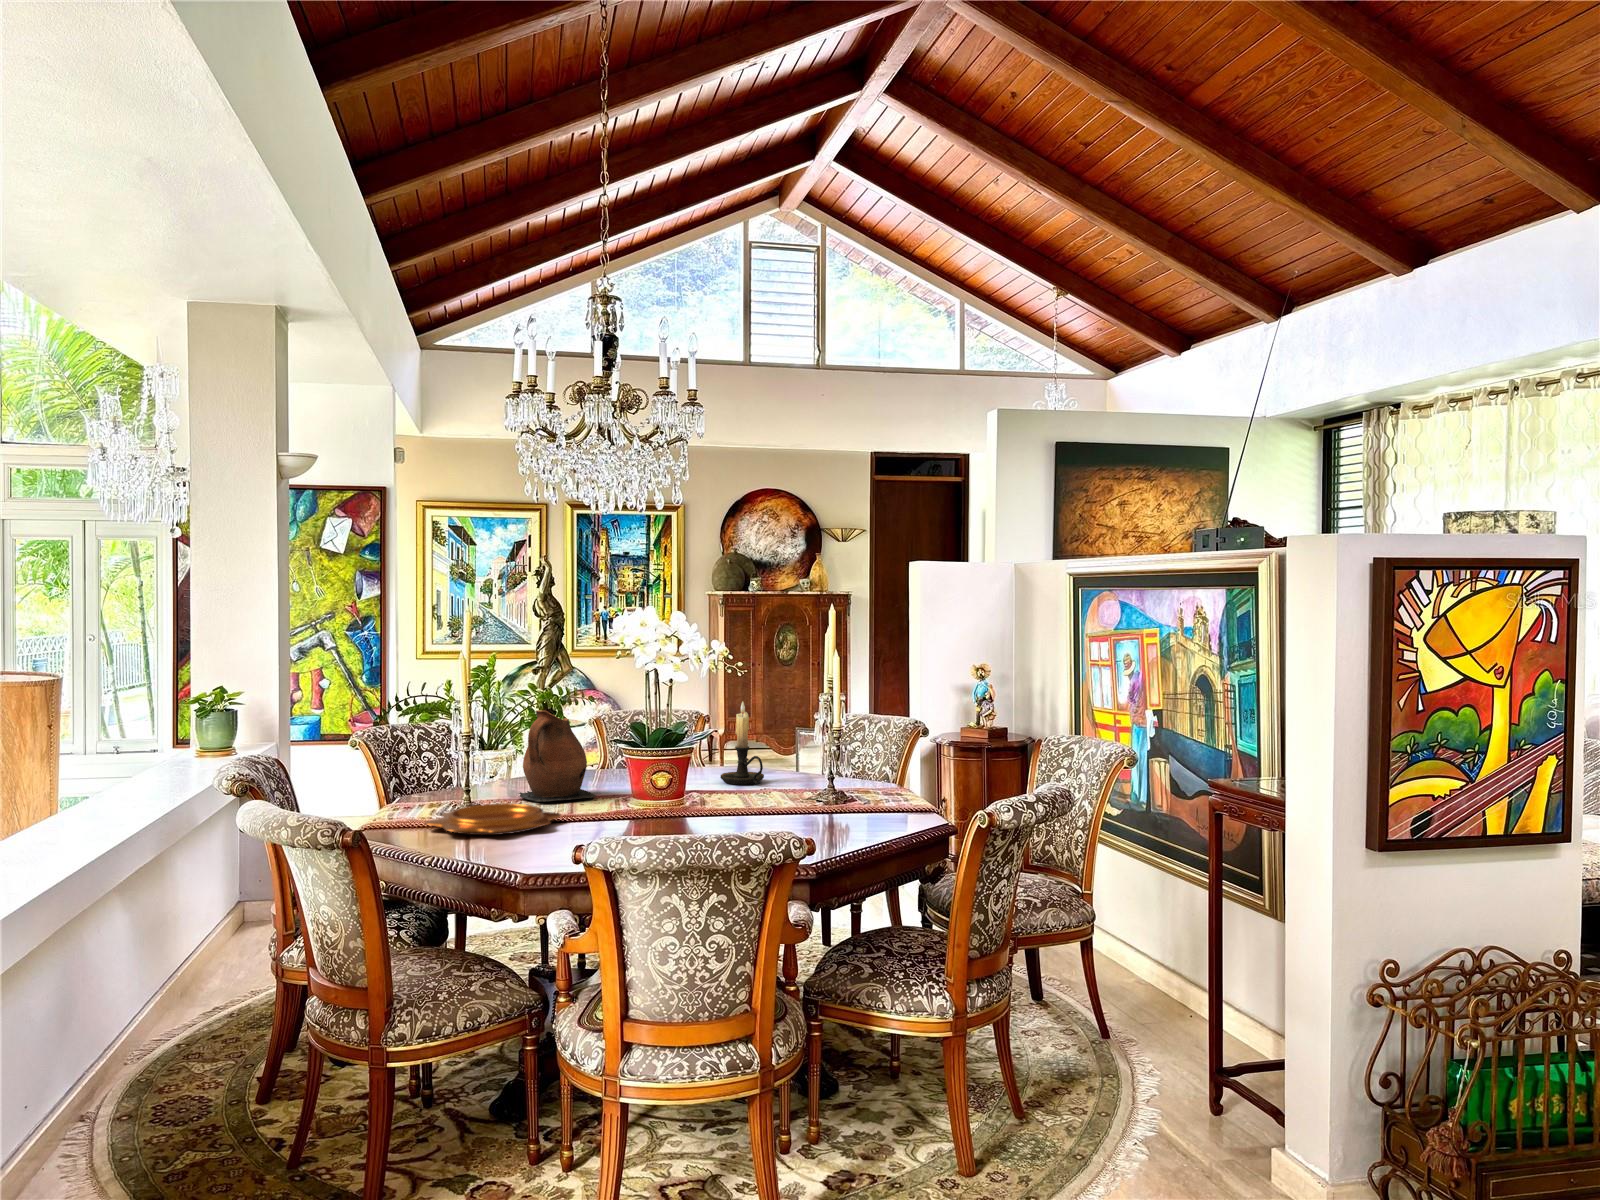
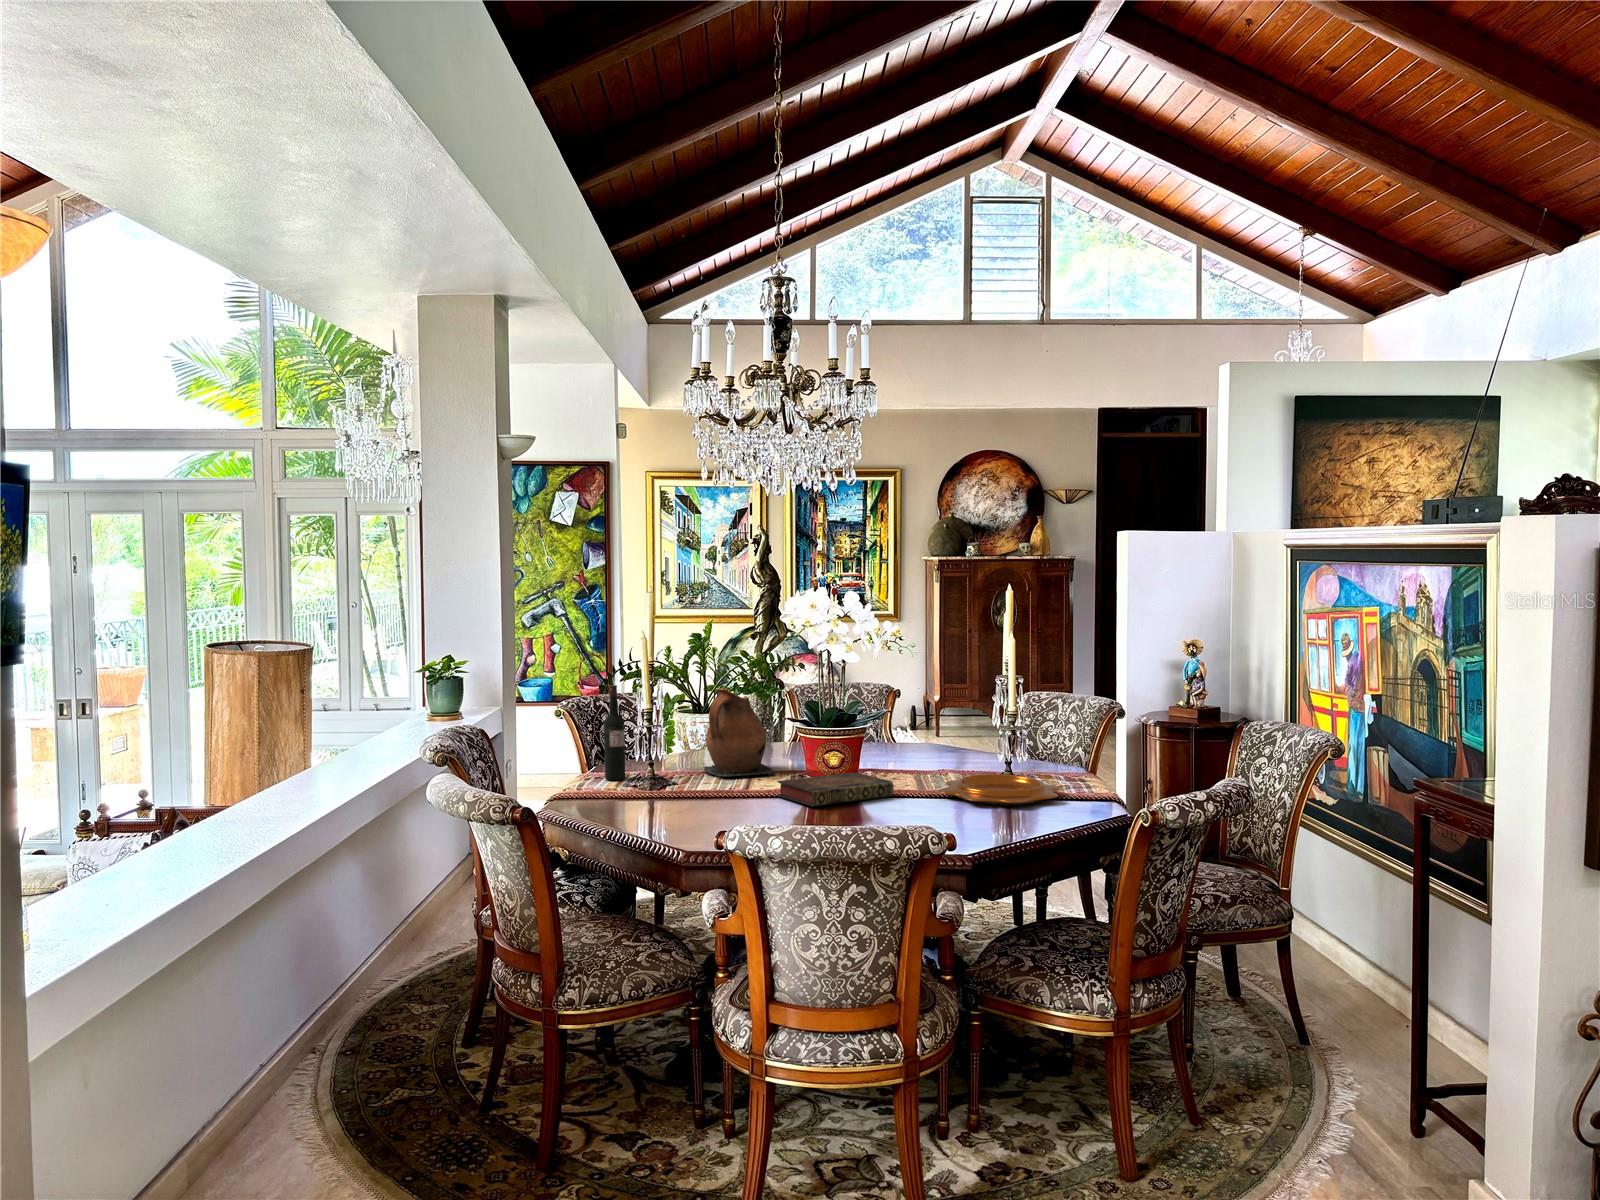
candle holder: present [721,702,764,785] -> none [900,680,944,765]
wine bottle: none [413,708,436,809] -> present [604,685,625,780]
book: none [605,792,724,826] -> present [777,772,893,806]
decorative bowl: present [425,803,561,835] -> present [938,774,1059,805]

